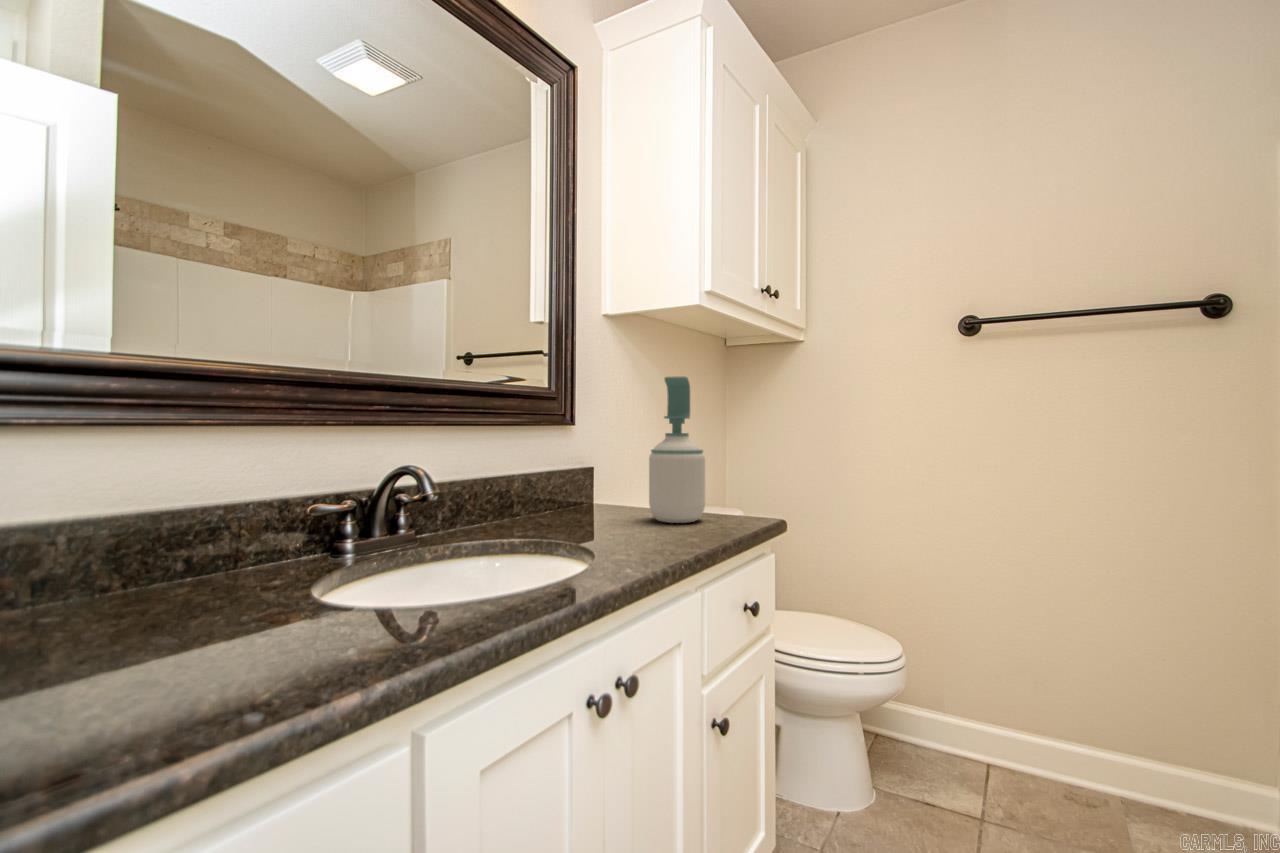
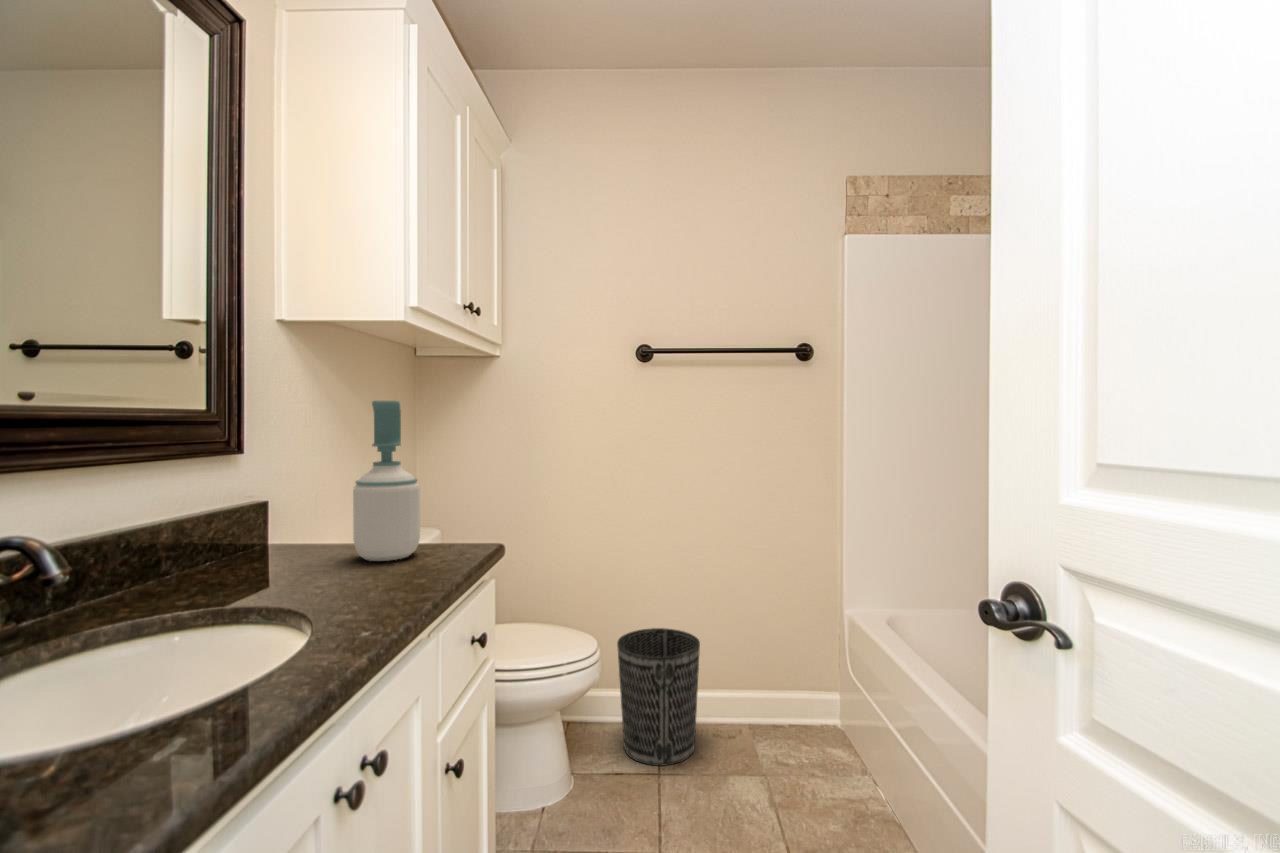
wastebasket: none [933,648,1044,814] -> present [617,628,700,766]

